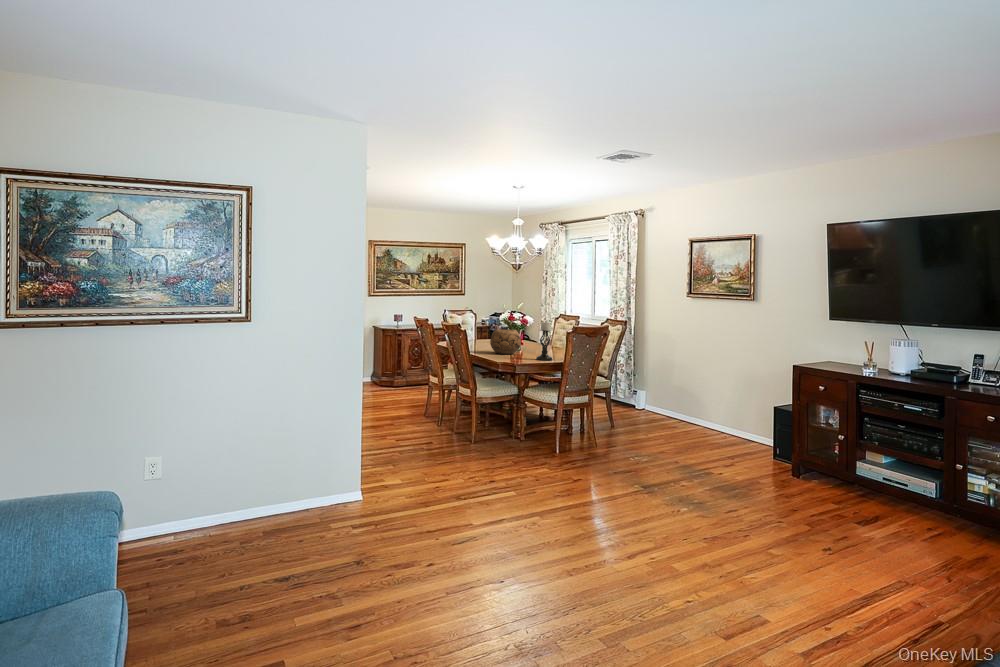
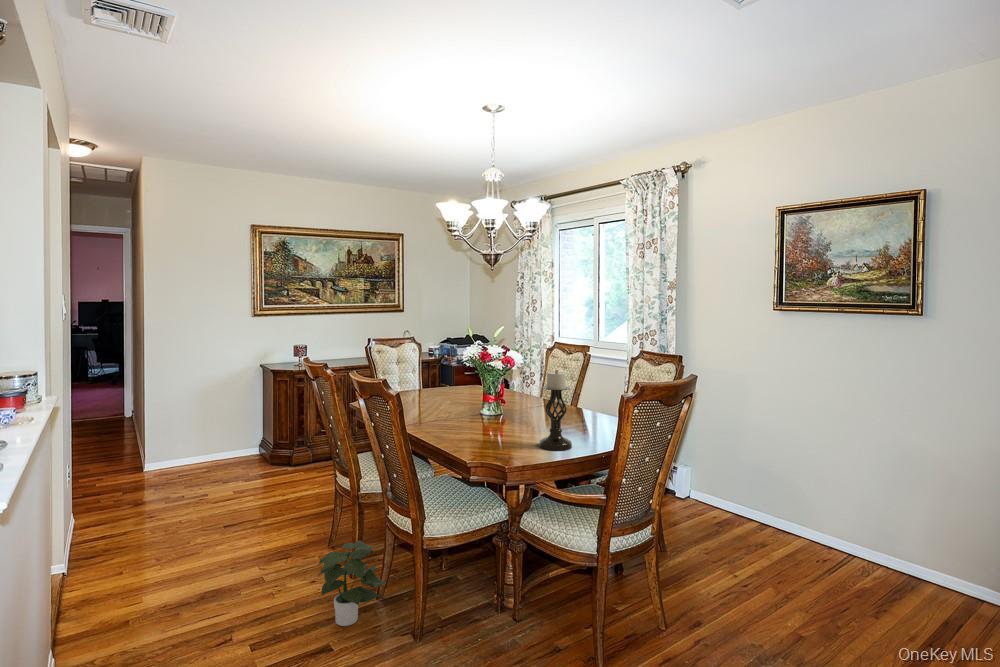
decorative bowl: present [490,329,521,354] -> none [446,380,503,430]
potted plant: none [425,402,459,440] -> present [318,541,387,626]

